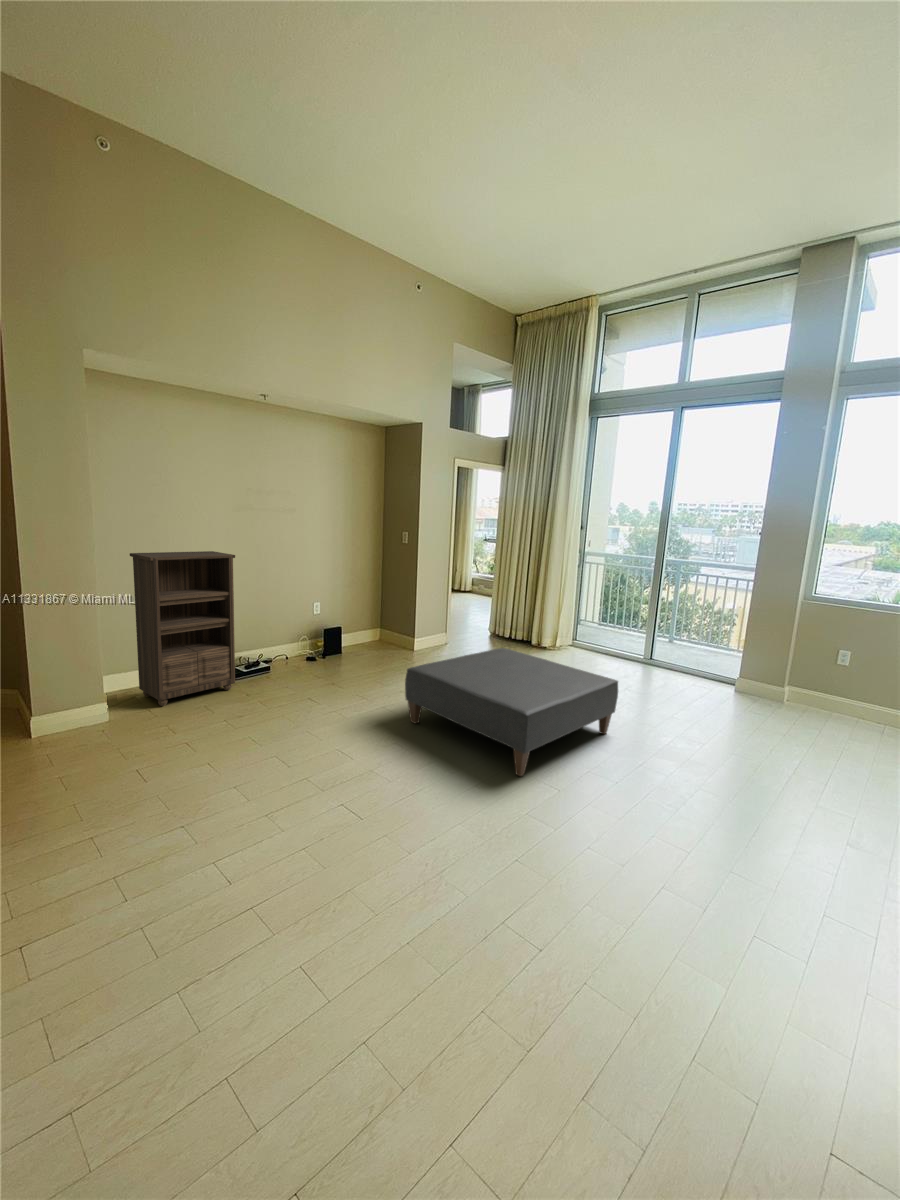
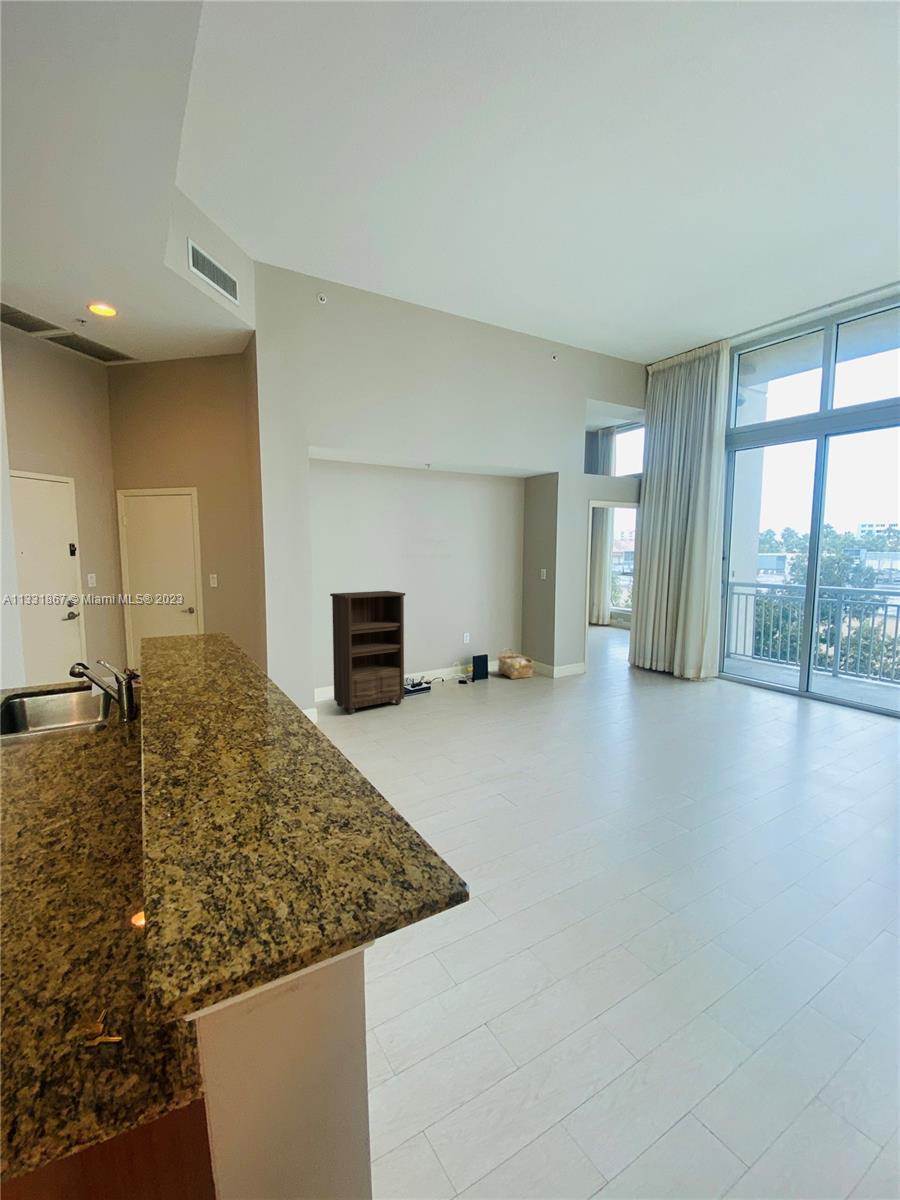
woven basket: none [351,618,391,653] -> present [498,648,534,679]
ottoman: present [405,648,618,776] -> none [546,674,758,786]

